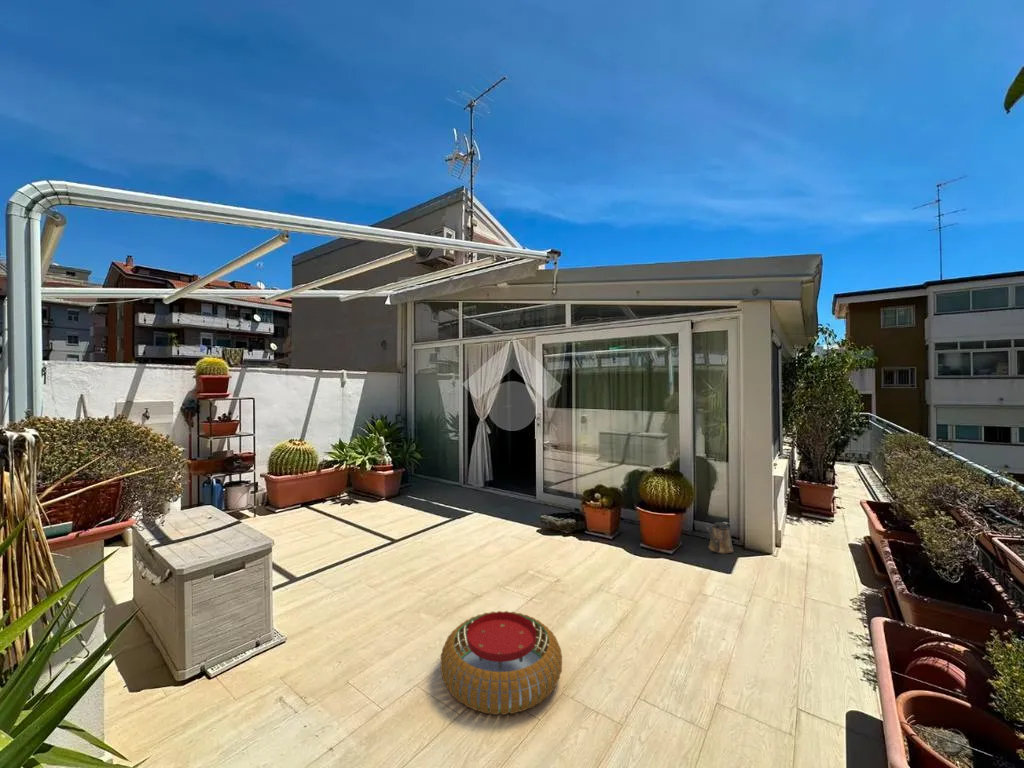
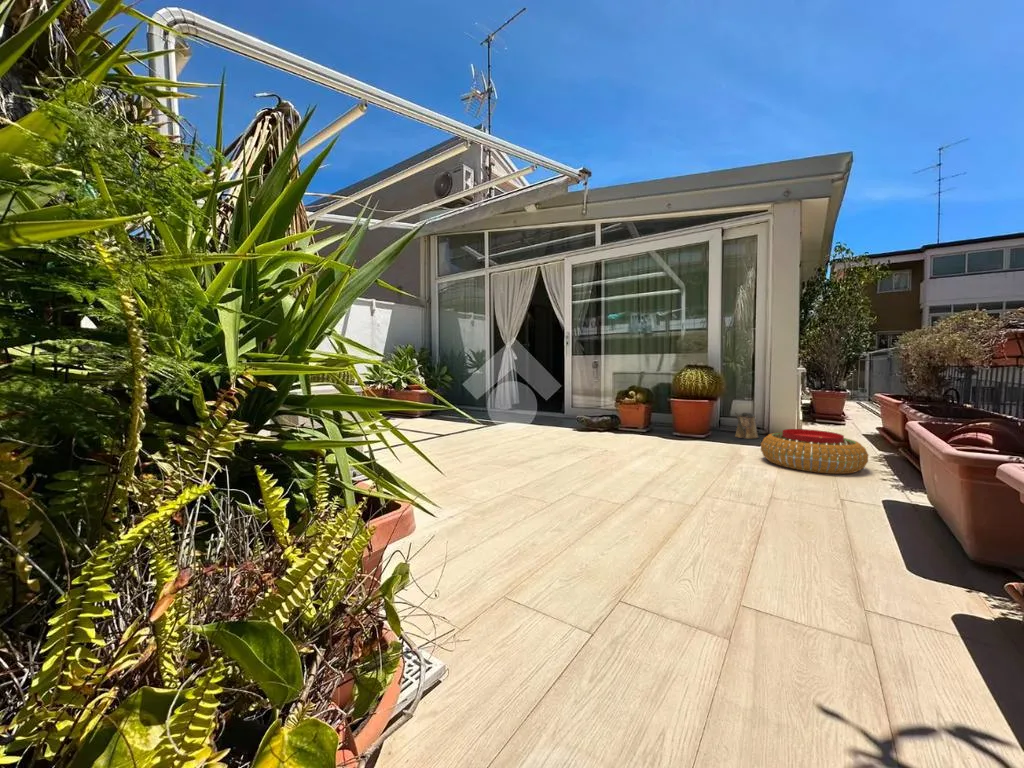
pouf: present [441,611,562,715] -> present [761,429,868,474]

